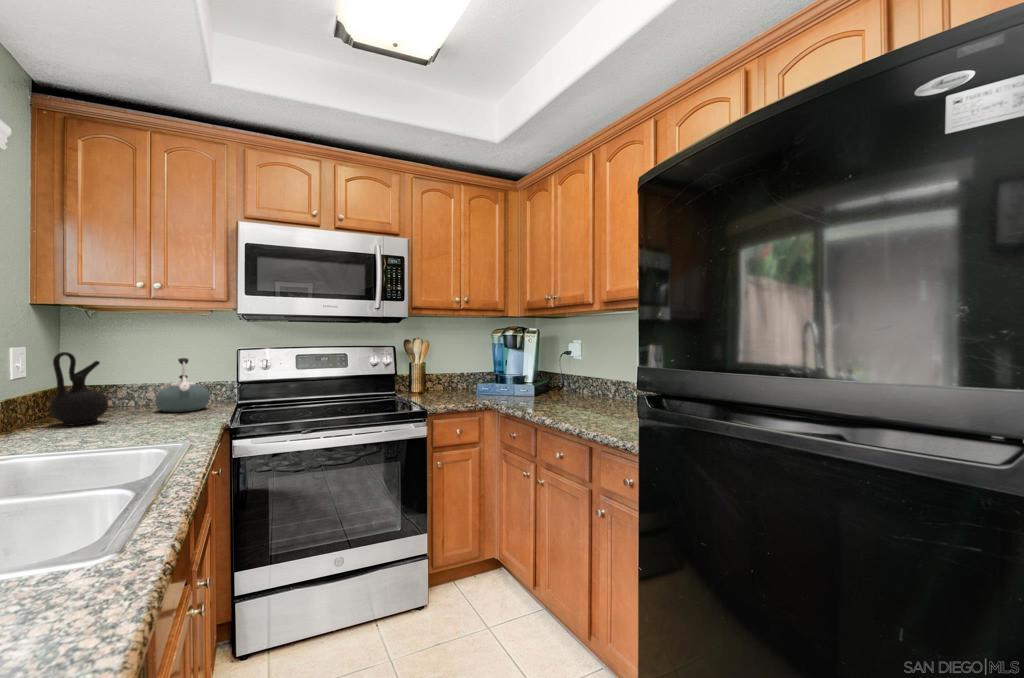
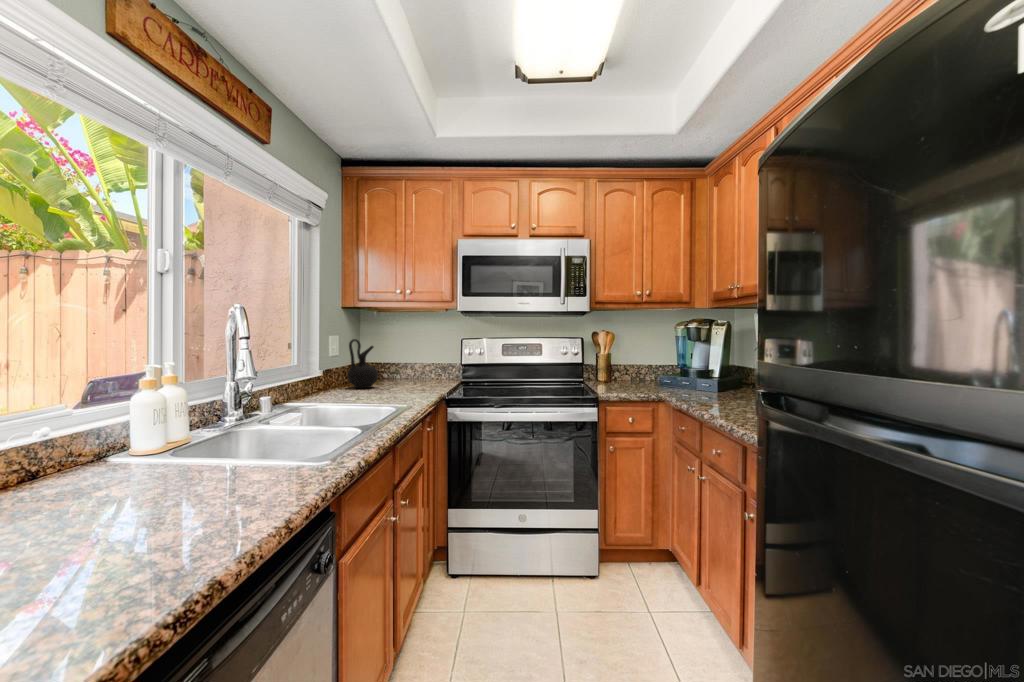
kettle: present [155,358,210,412] -> none [407,345,440,385]

